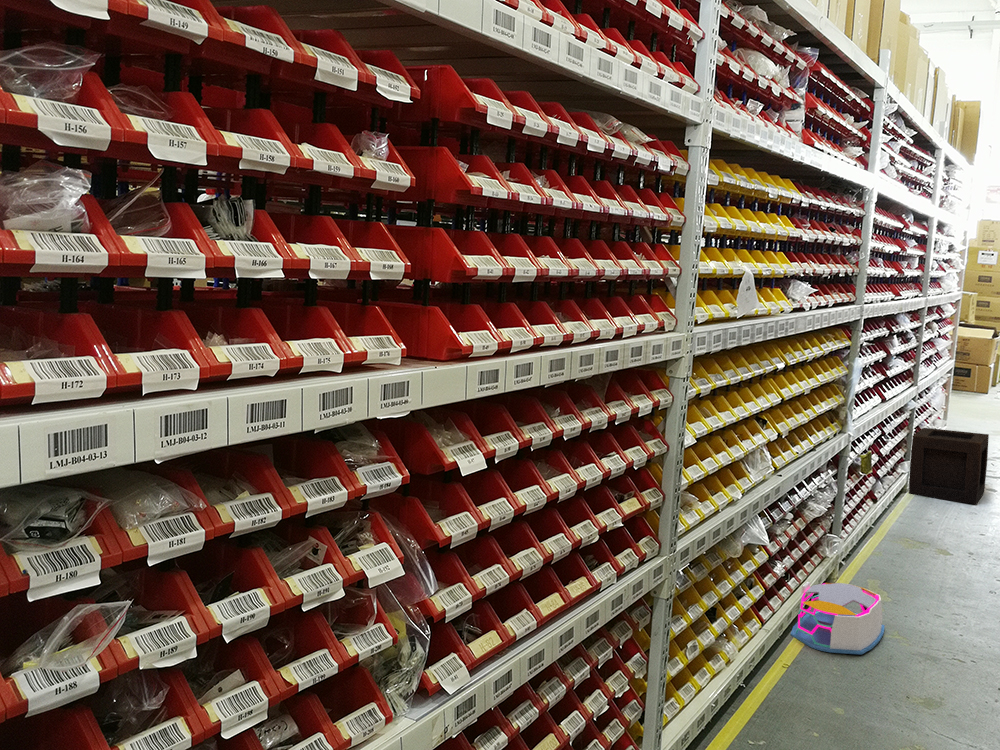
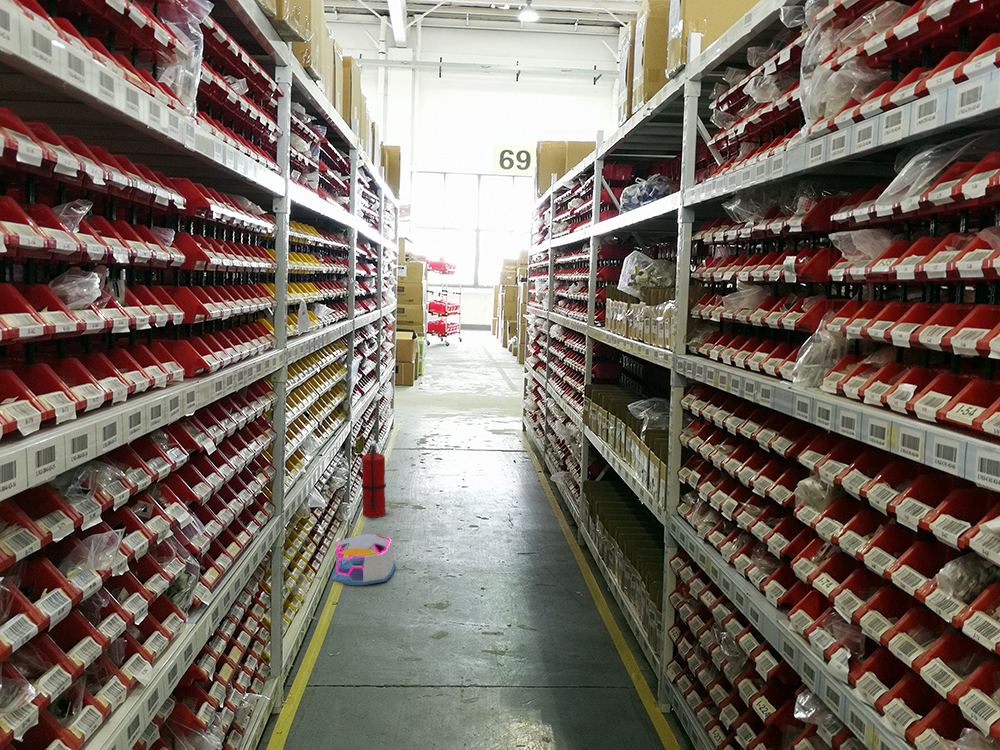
wooden crate: present [909,428,989,504] -> none [380,414,432,469]
fire extinguisher: none [864,461,899,559] -> present [362,440,386,517]

